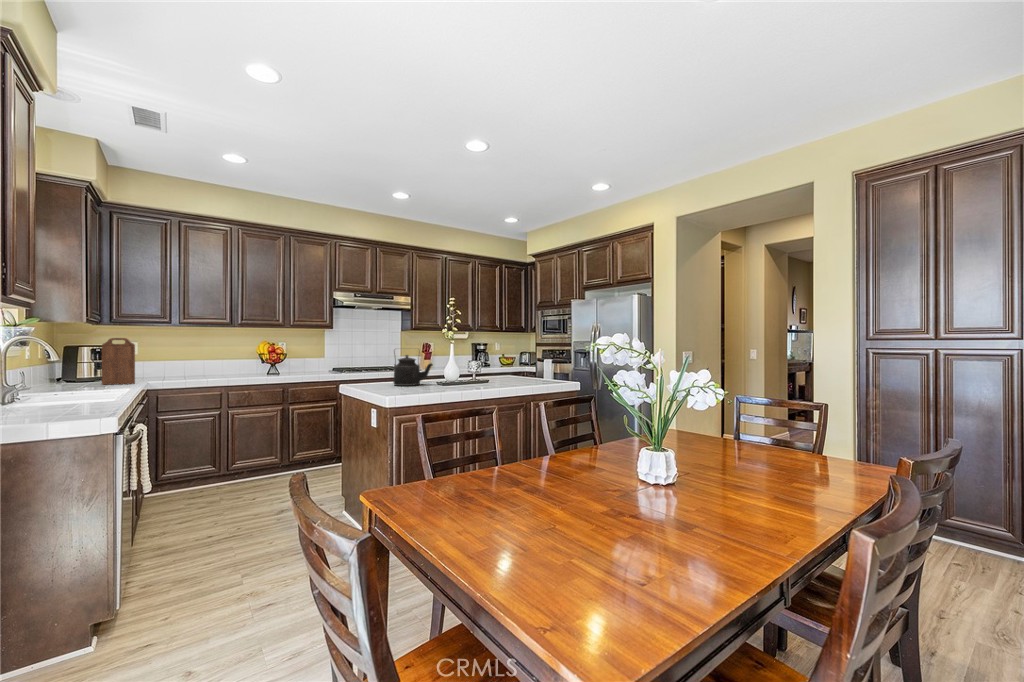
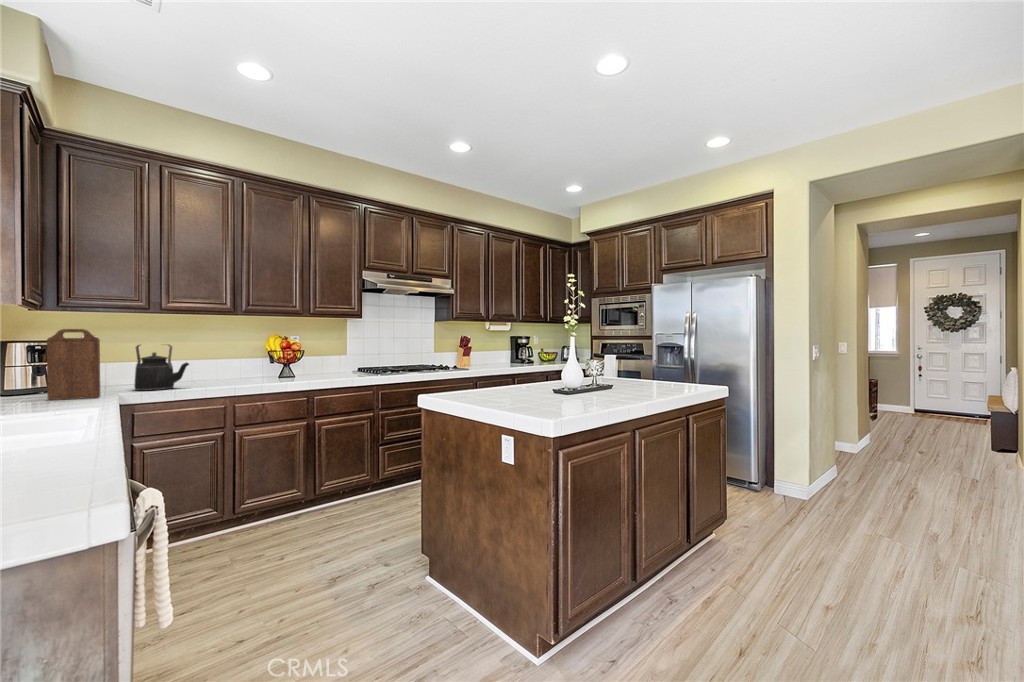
kettle: present [394,352,433,386] -> present [134,345,189,391]

